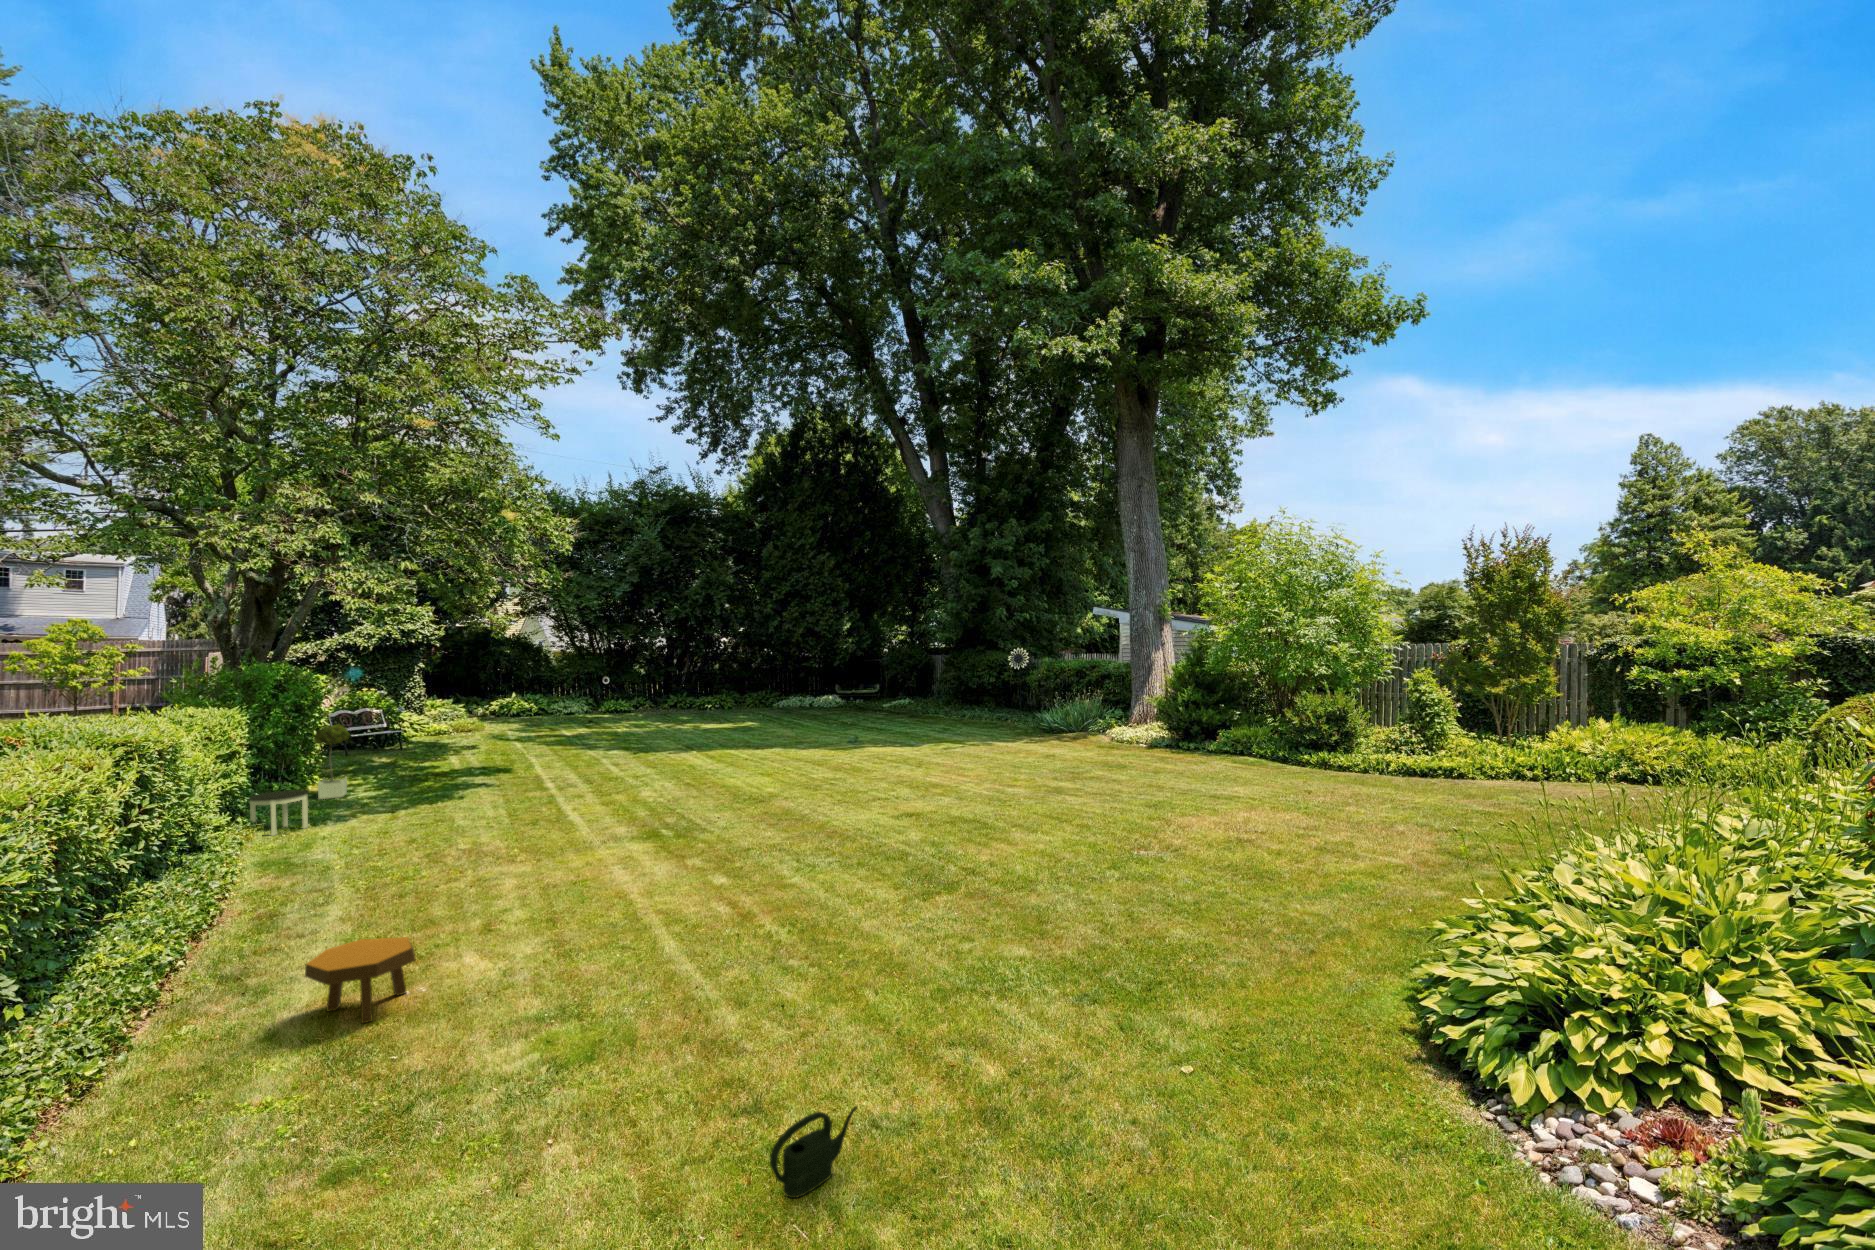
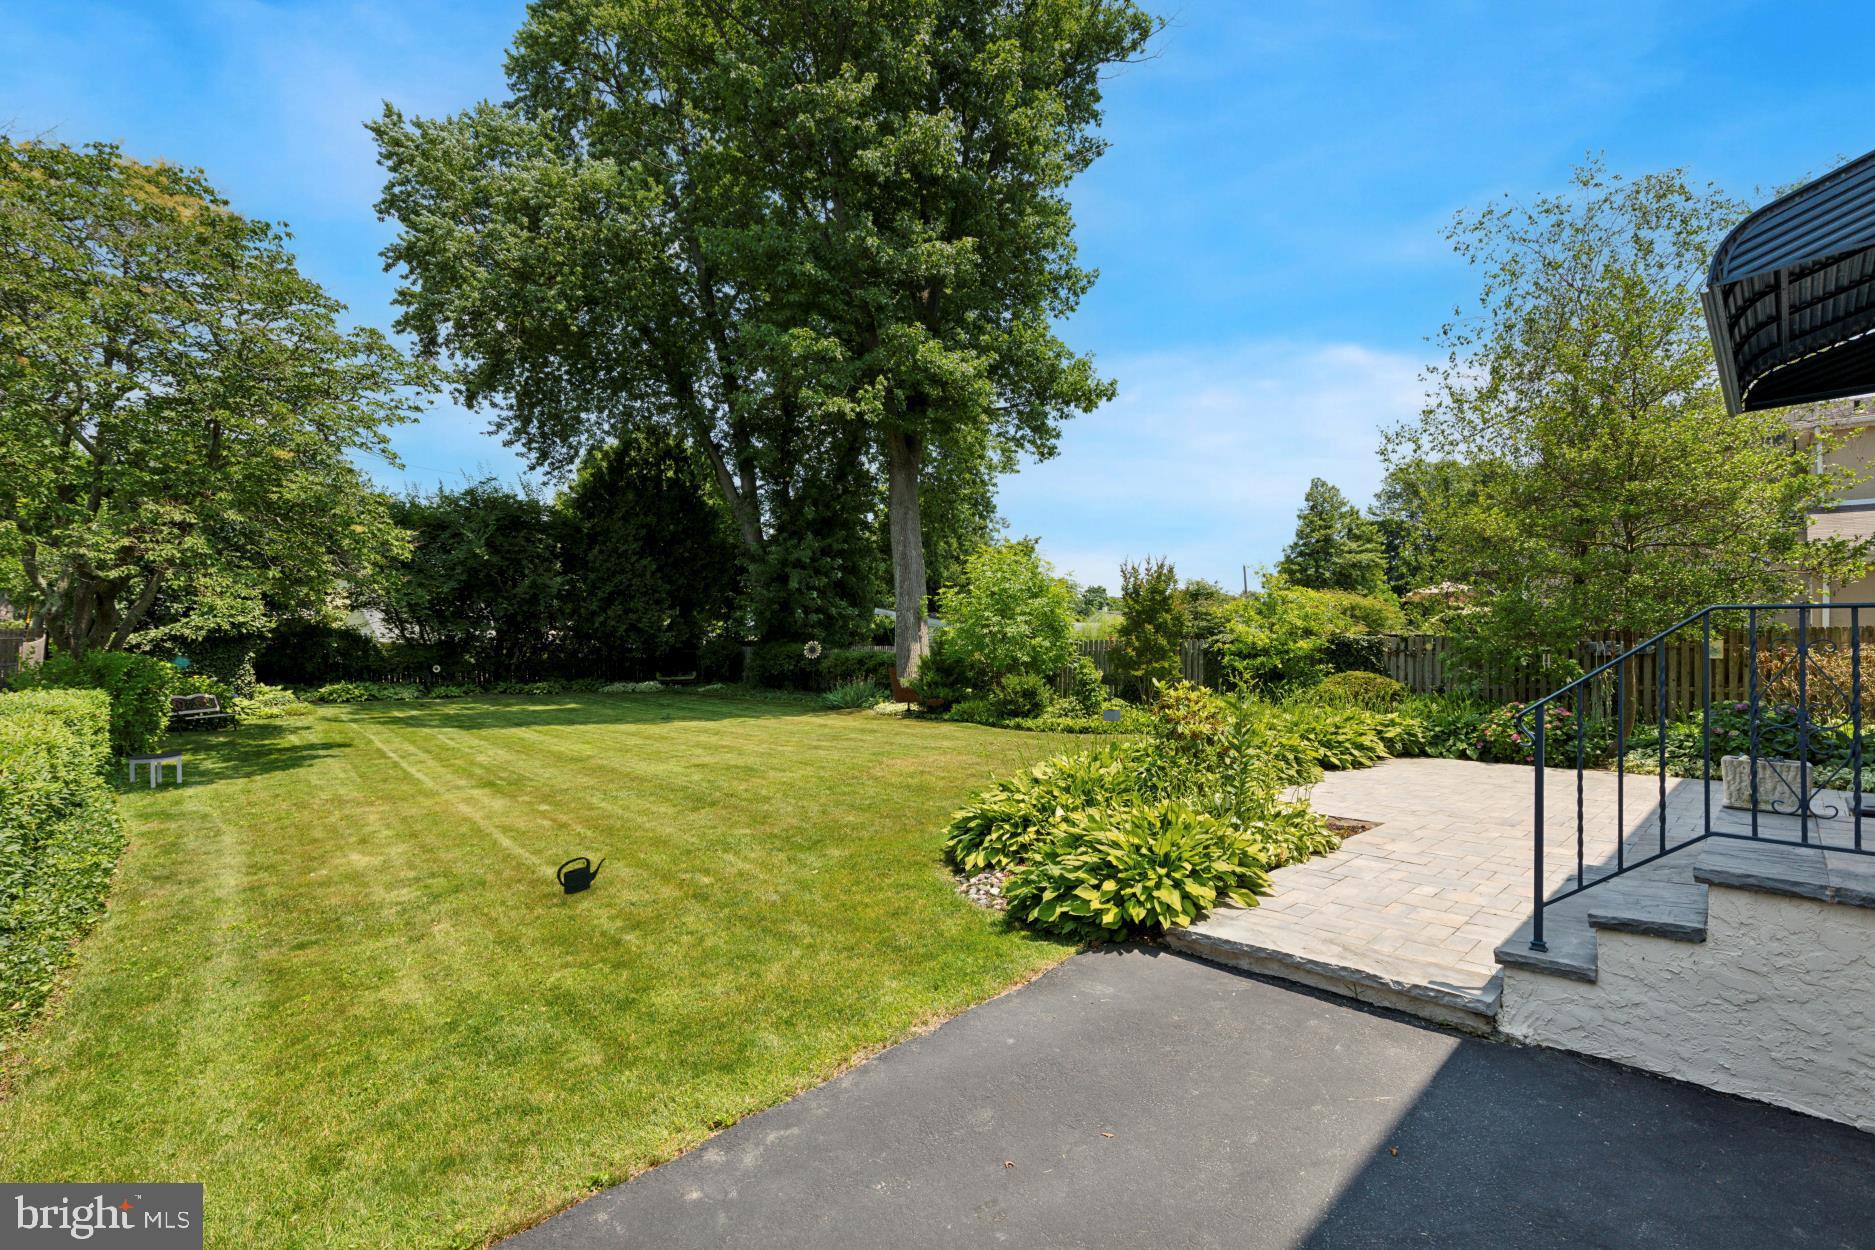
lounge chair: none [1131,681,1209,744] -> present [888,667,944,715]
potted tree: present [314,724,350,799] -> present [1100,672,1121,721]
footstool: present [305,937,416,1023] -> none [256,816,331,862]

